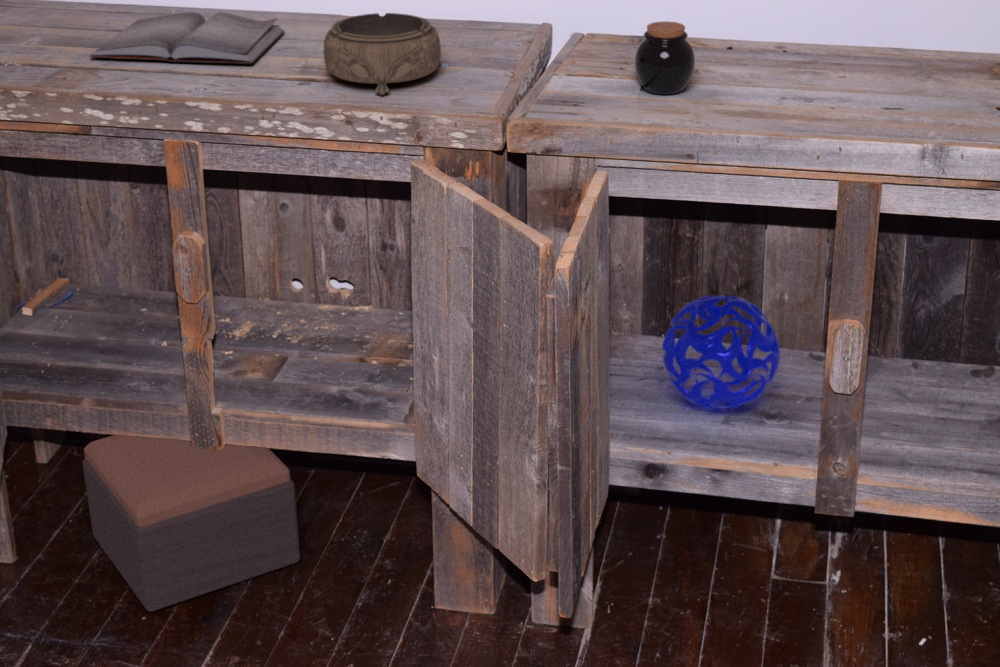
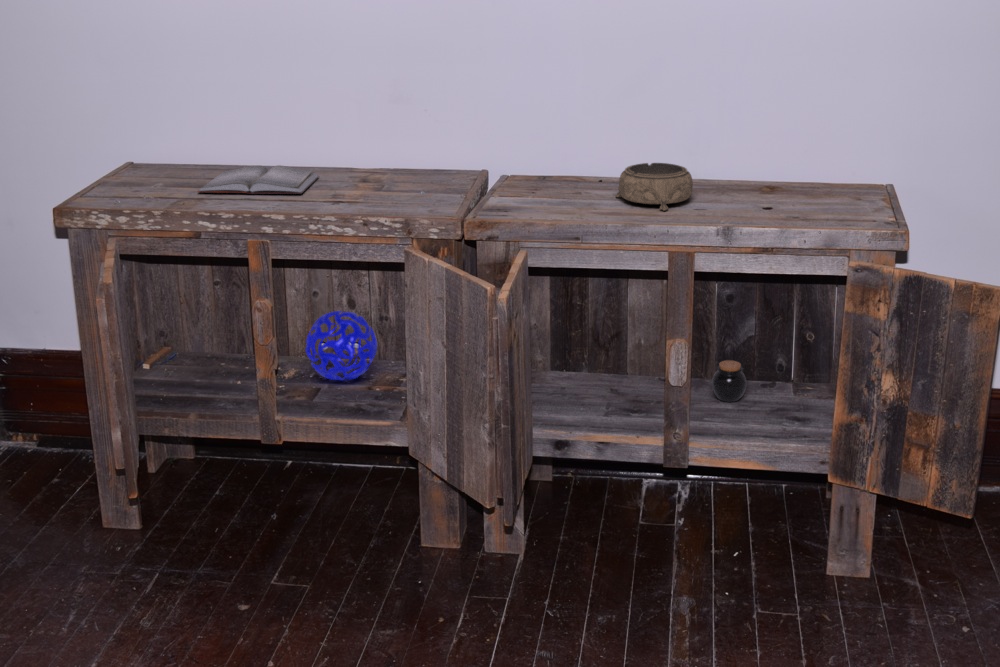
decorative bowl: present [324,13,441,95] -> present [616,163,693,211]
jar: present [635,21,695,94] -> present [712,360,746,402]
decorative ball: present [662,295,780,409] -> present [305,311,377,381]
footstool: present [83,435,300,612] -> none [185,425,331,555]

